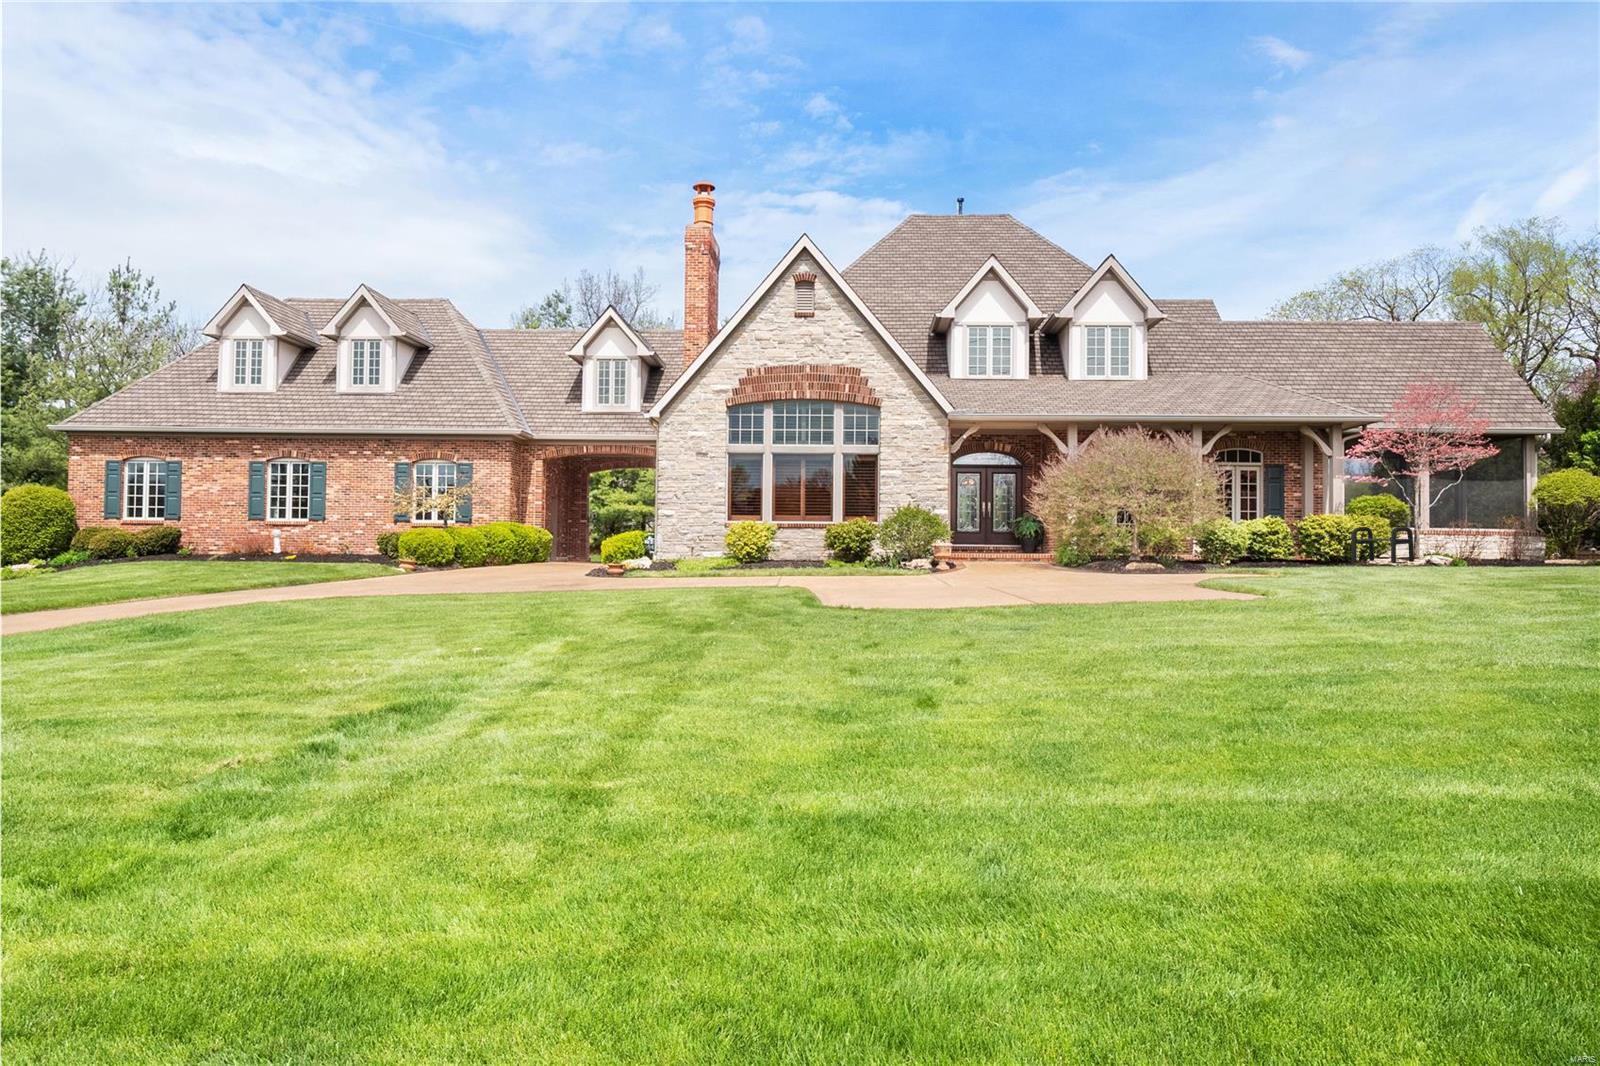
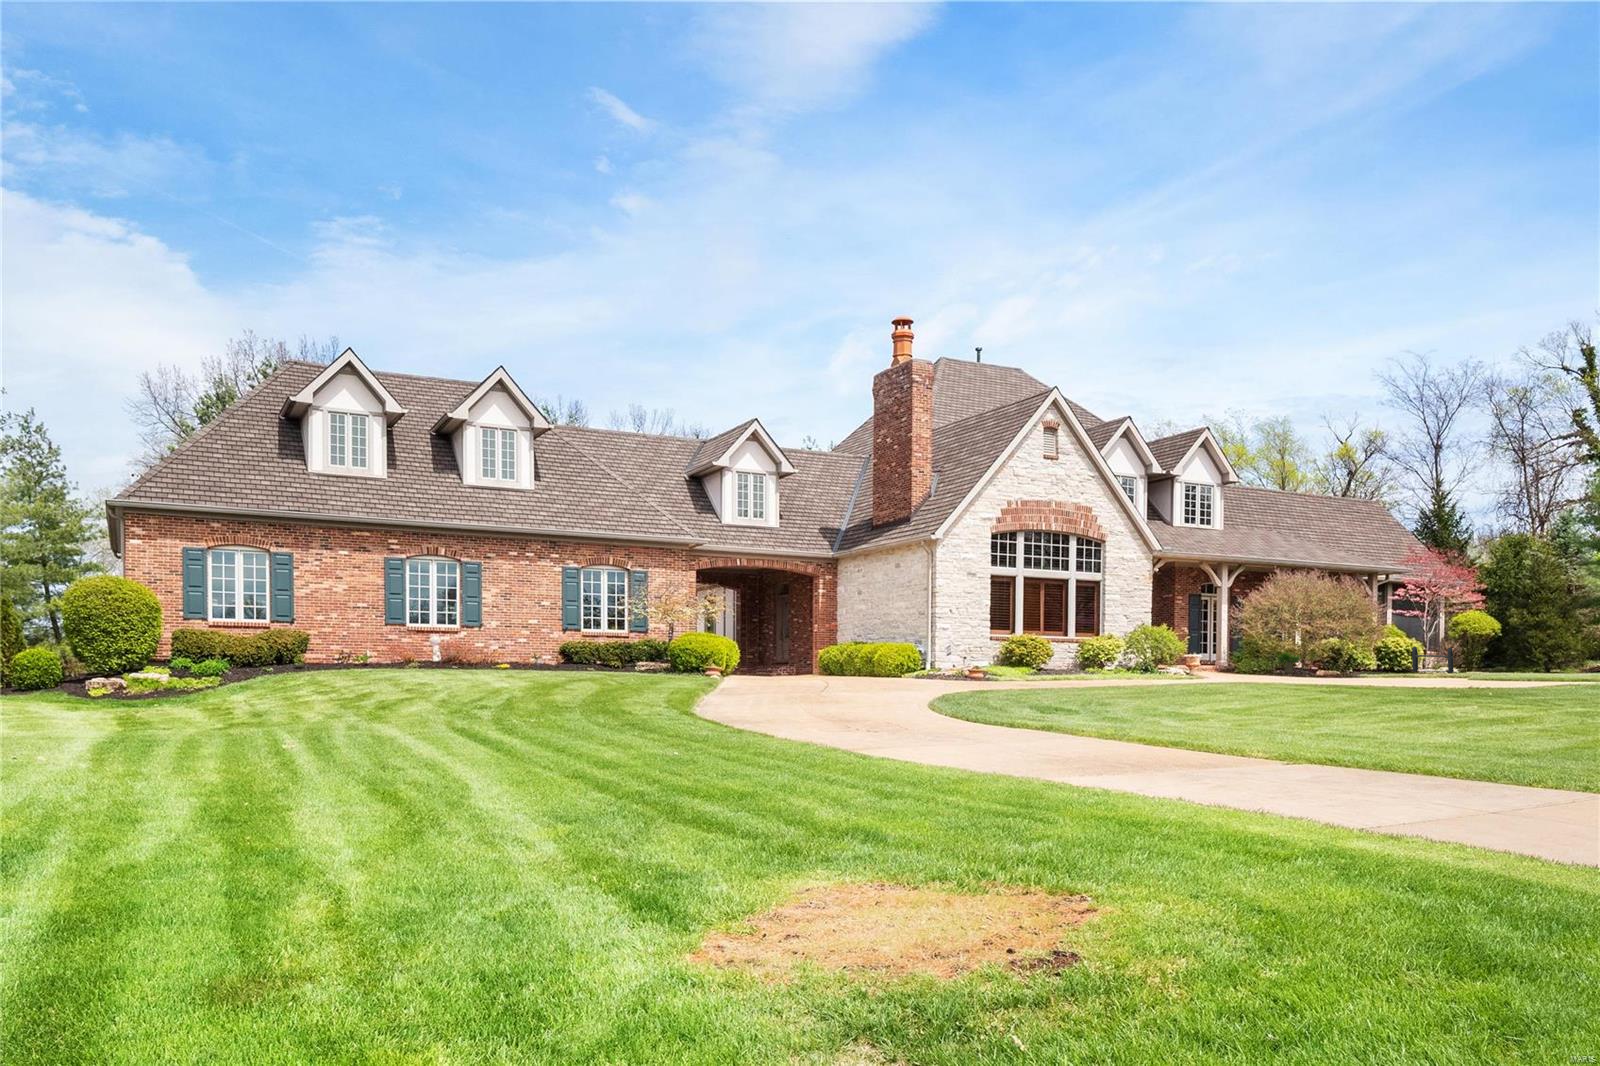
potted plant: none [1099,532,1136,562] -> present [1277,652,1301,674]

